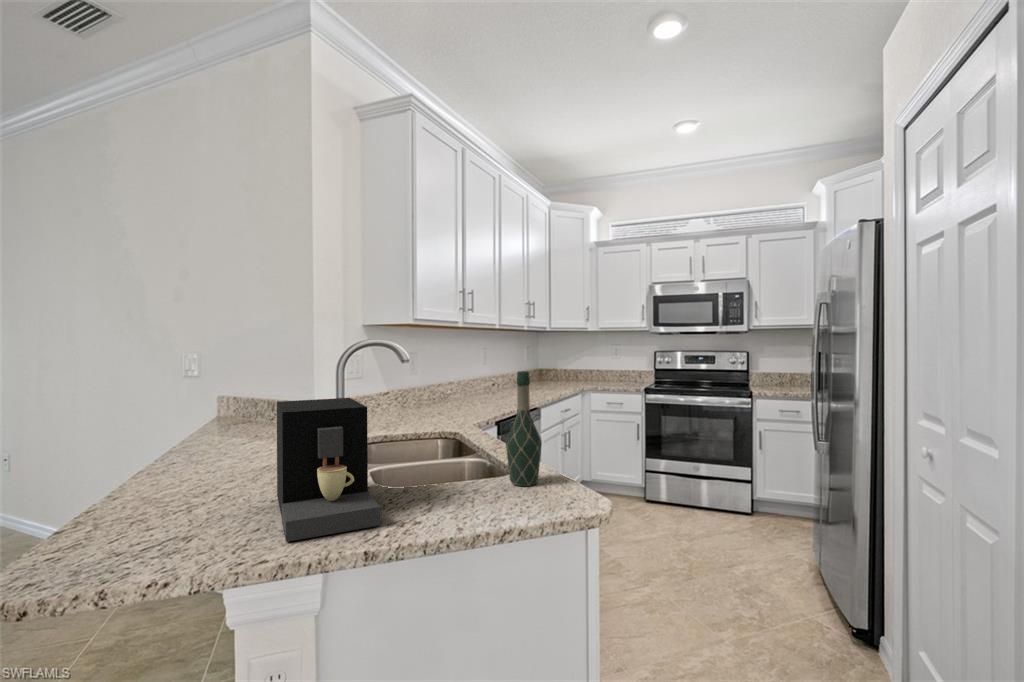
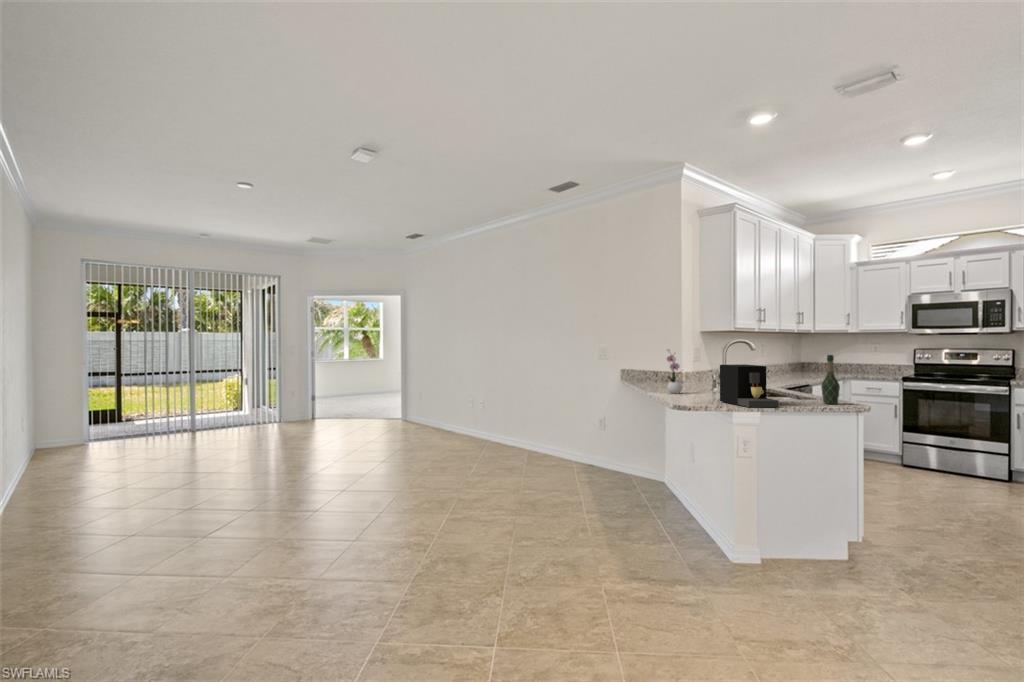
flower arrangement: none [235,359,281,455] -> present [667,350,682,394]

